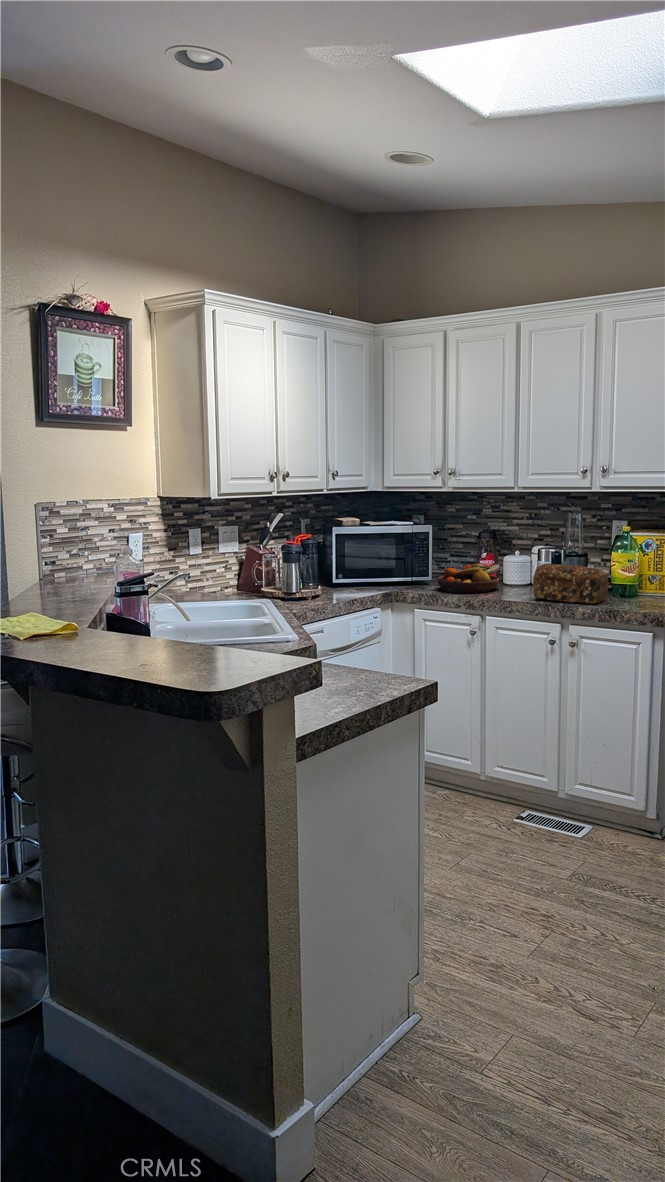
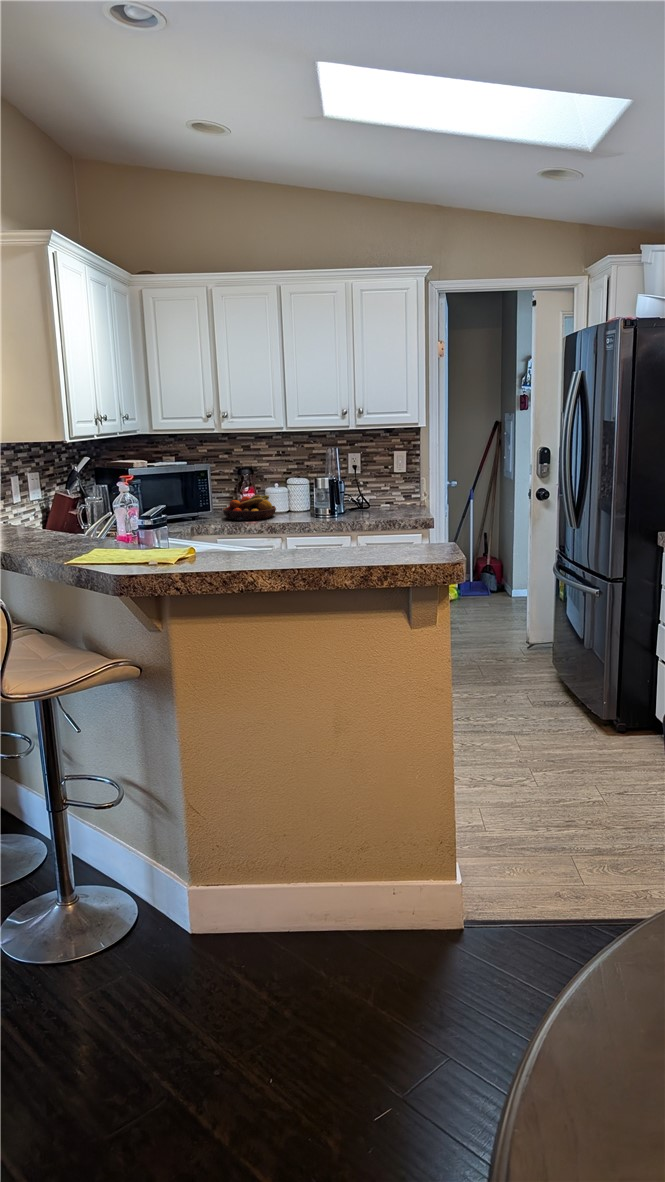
bread loaf: present [533,564,608,604] -> none [320,489,374,518]

